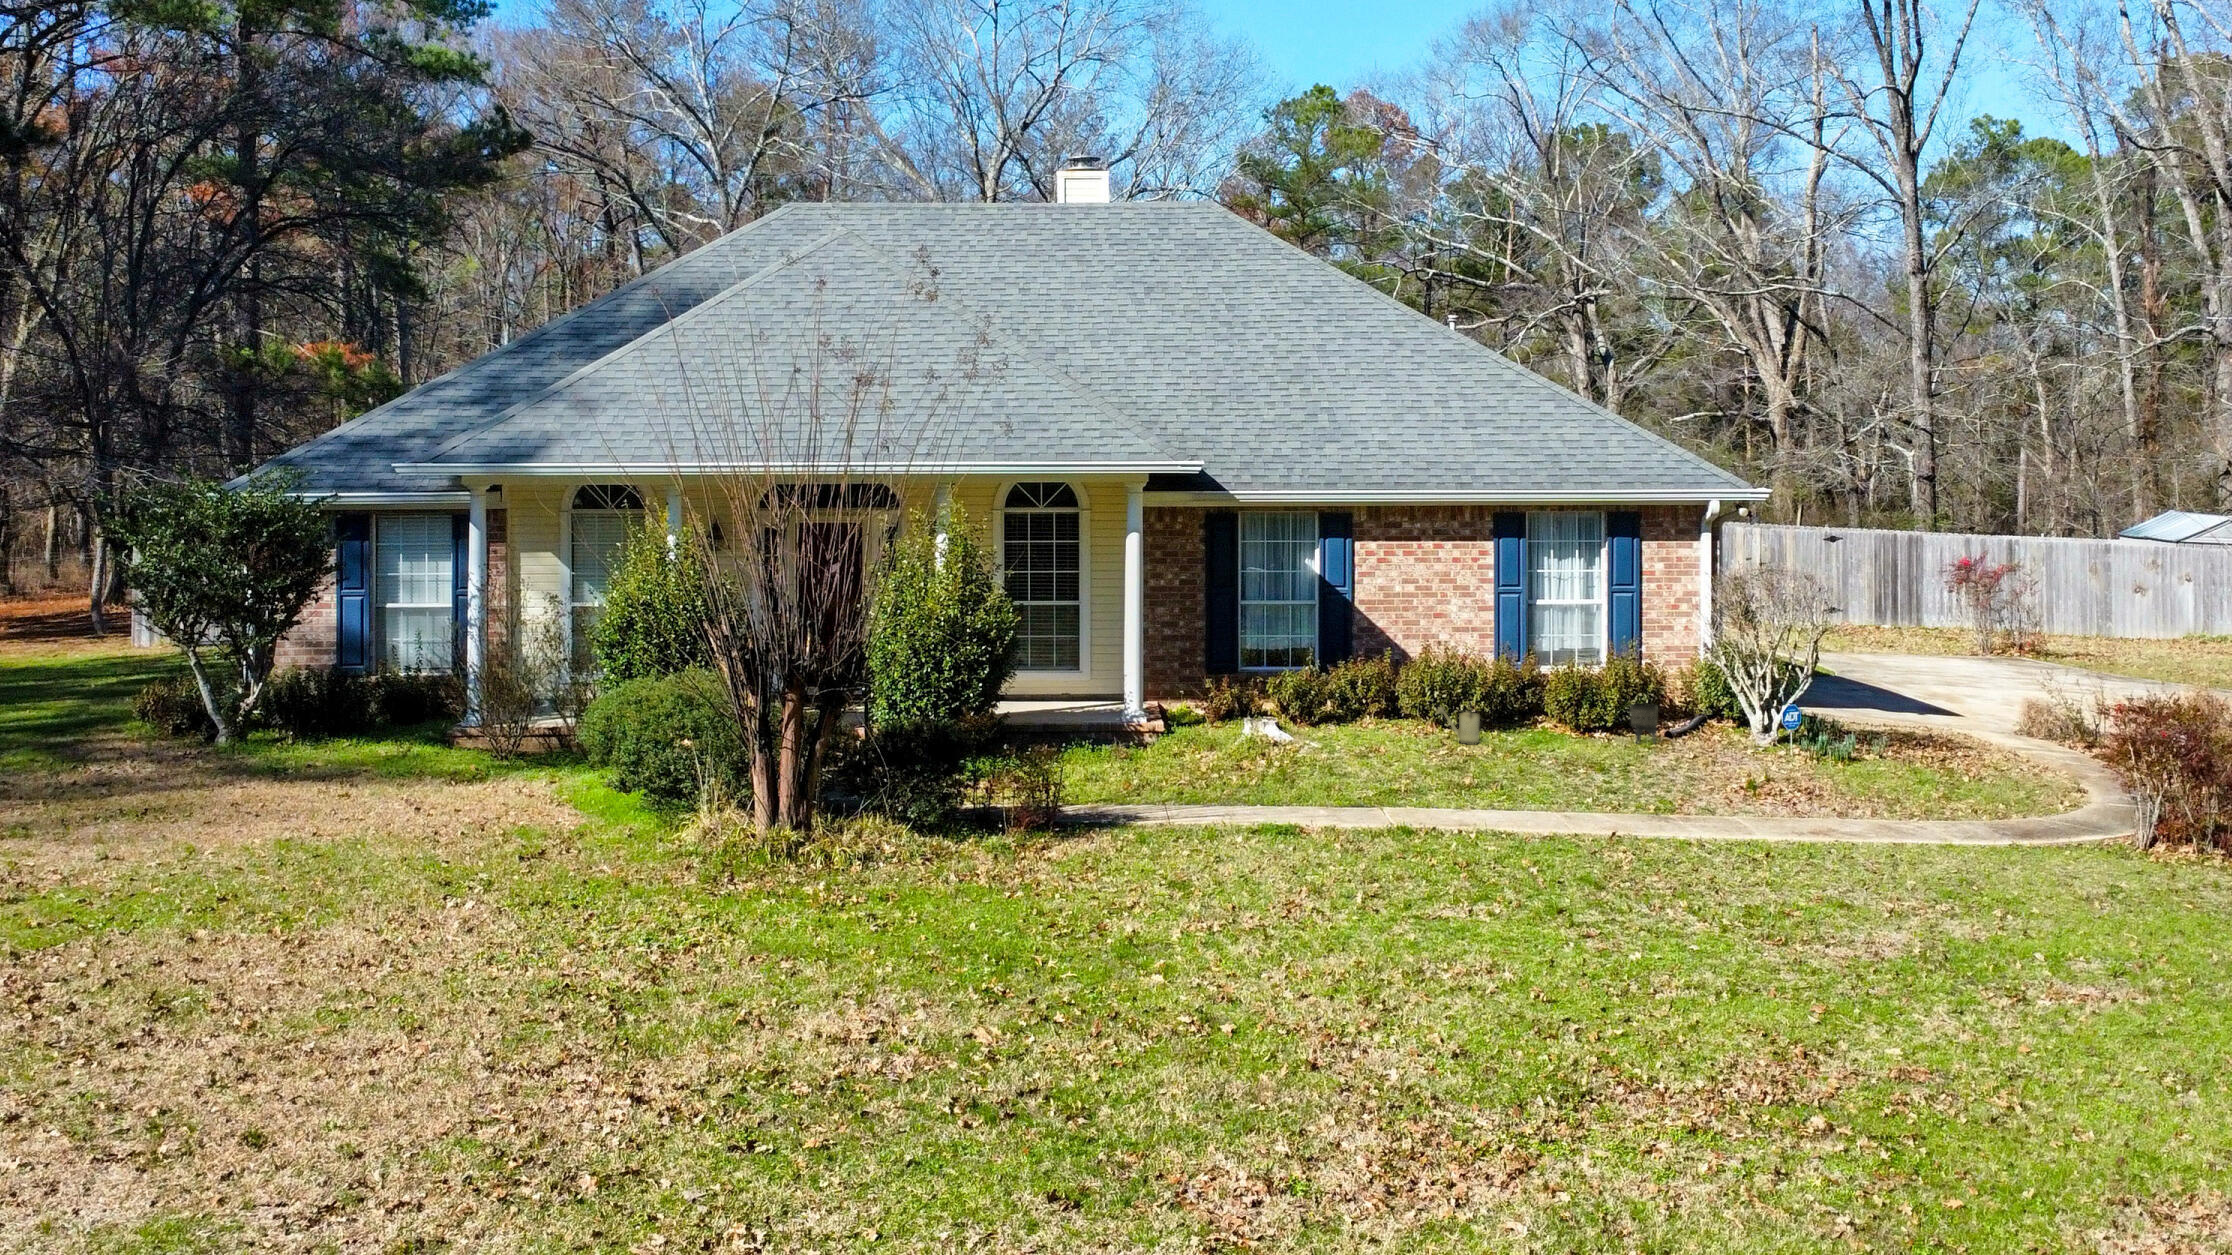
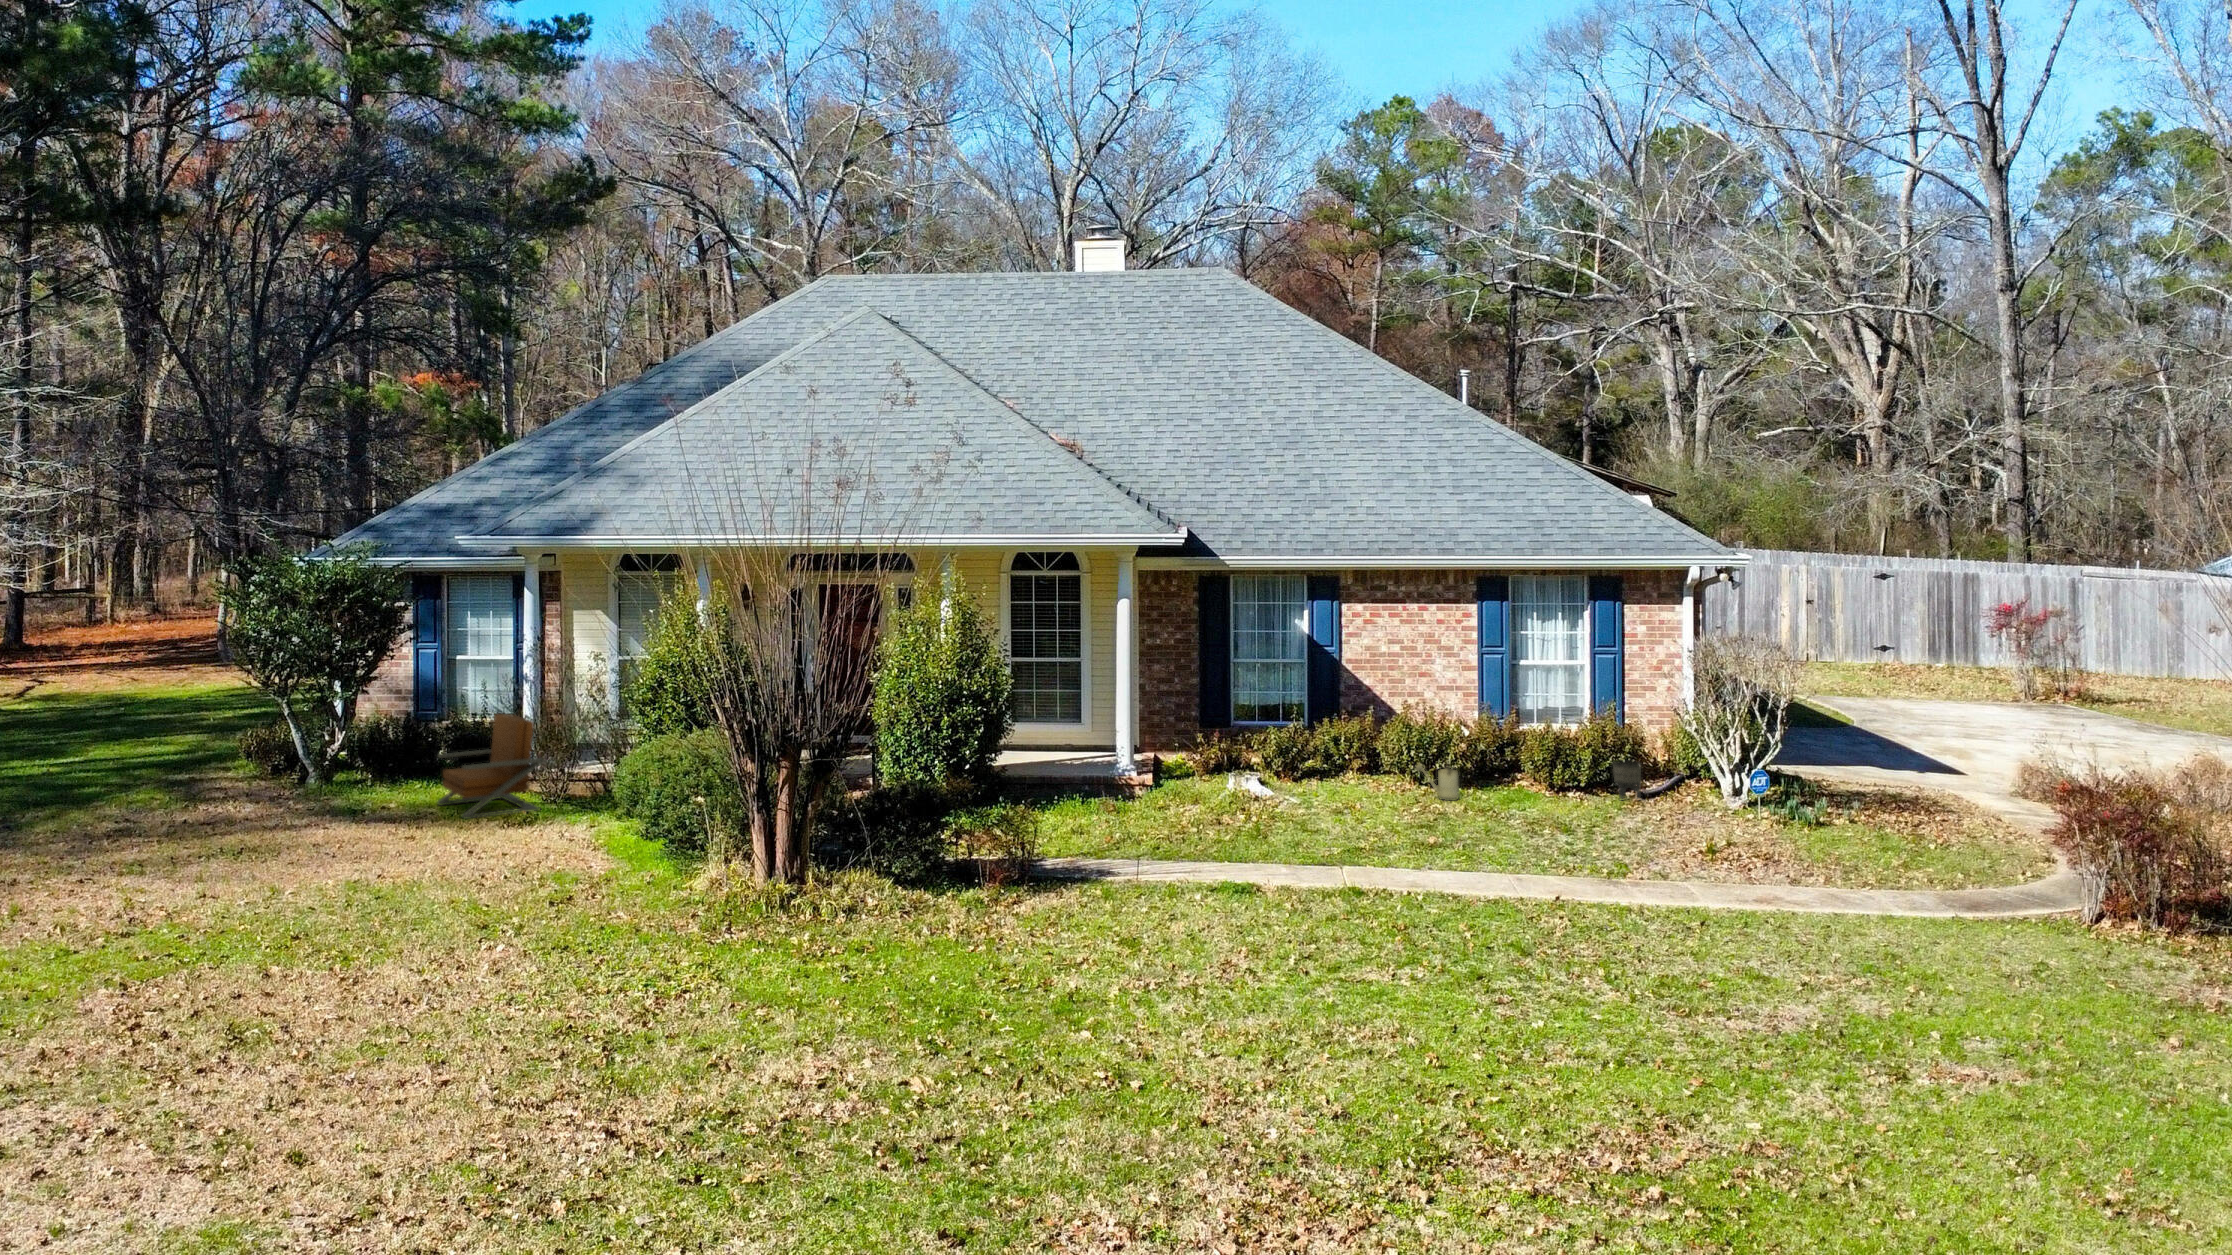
lounge chair: none [360,650,492,769] -> present [437,714,544,819]

